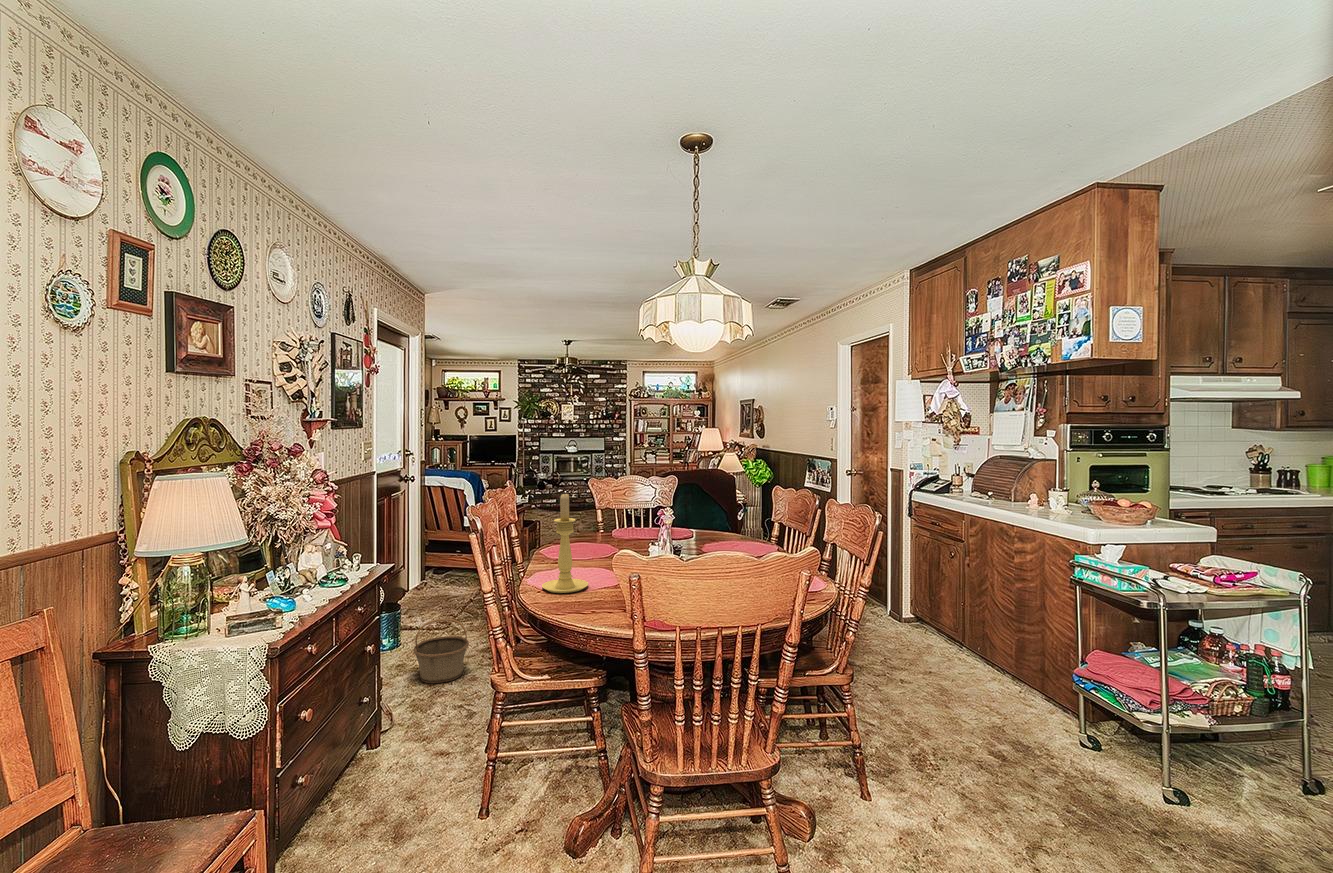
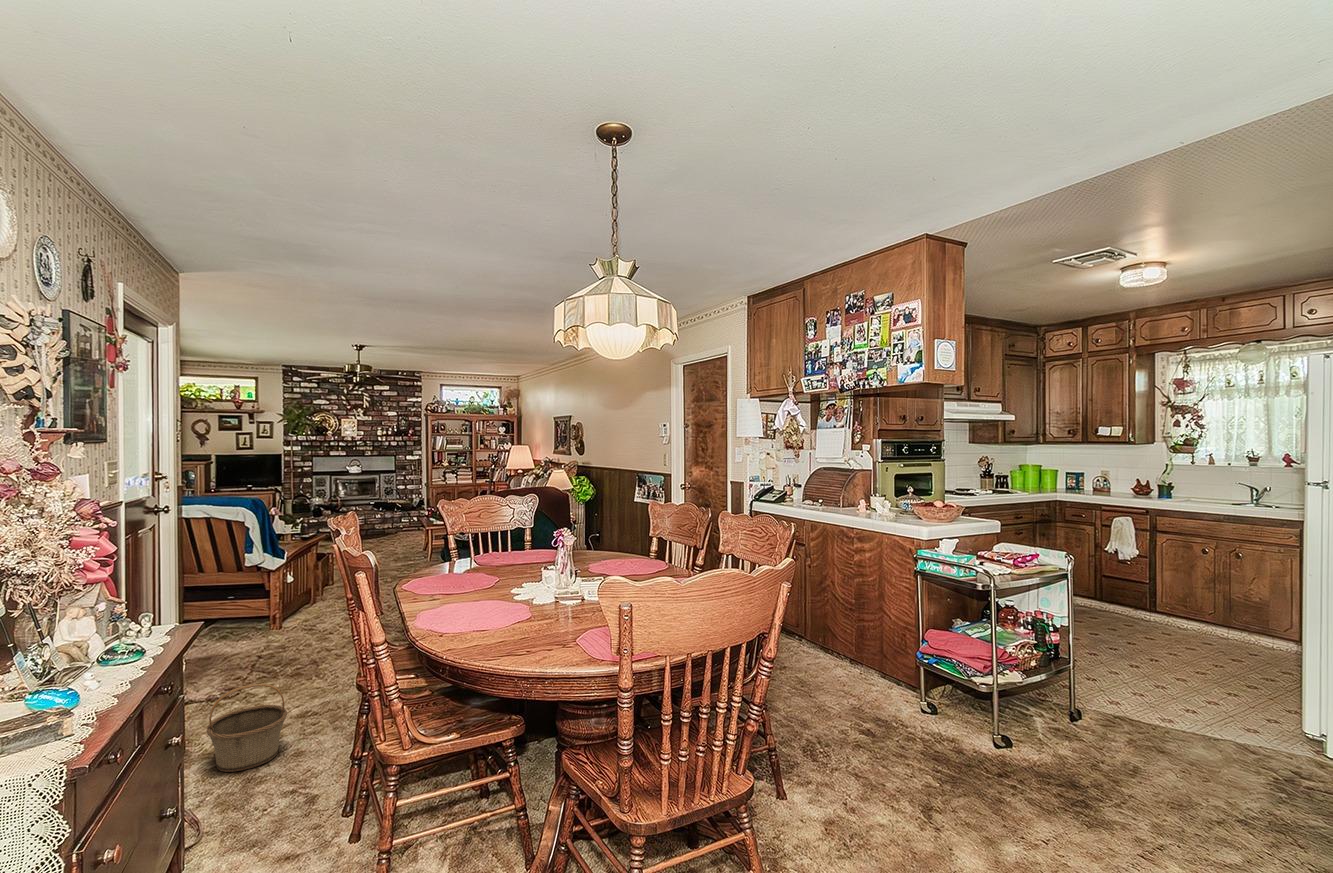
candle holder: present [542,494,588,593] -> none [442,514,498,633]

